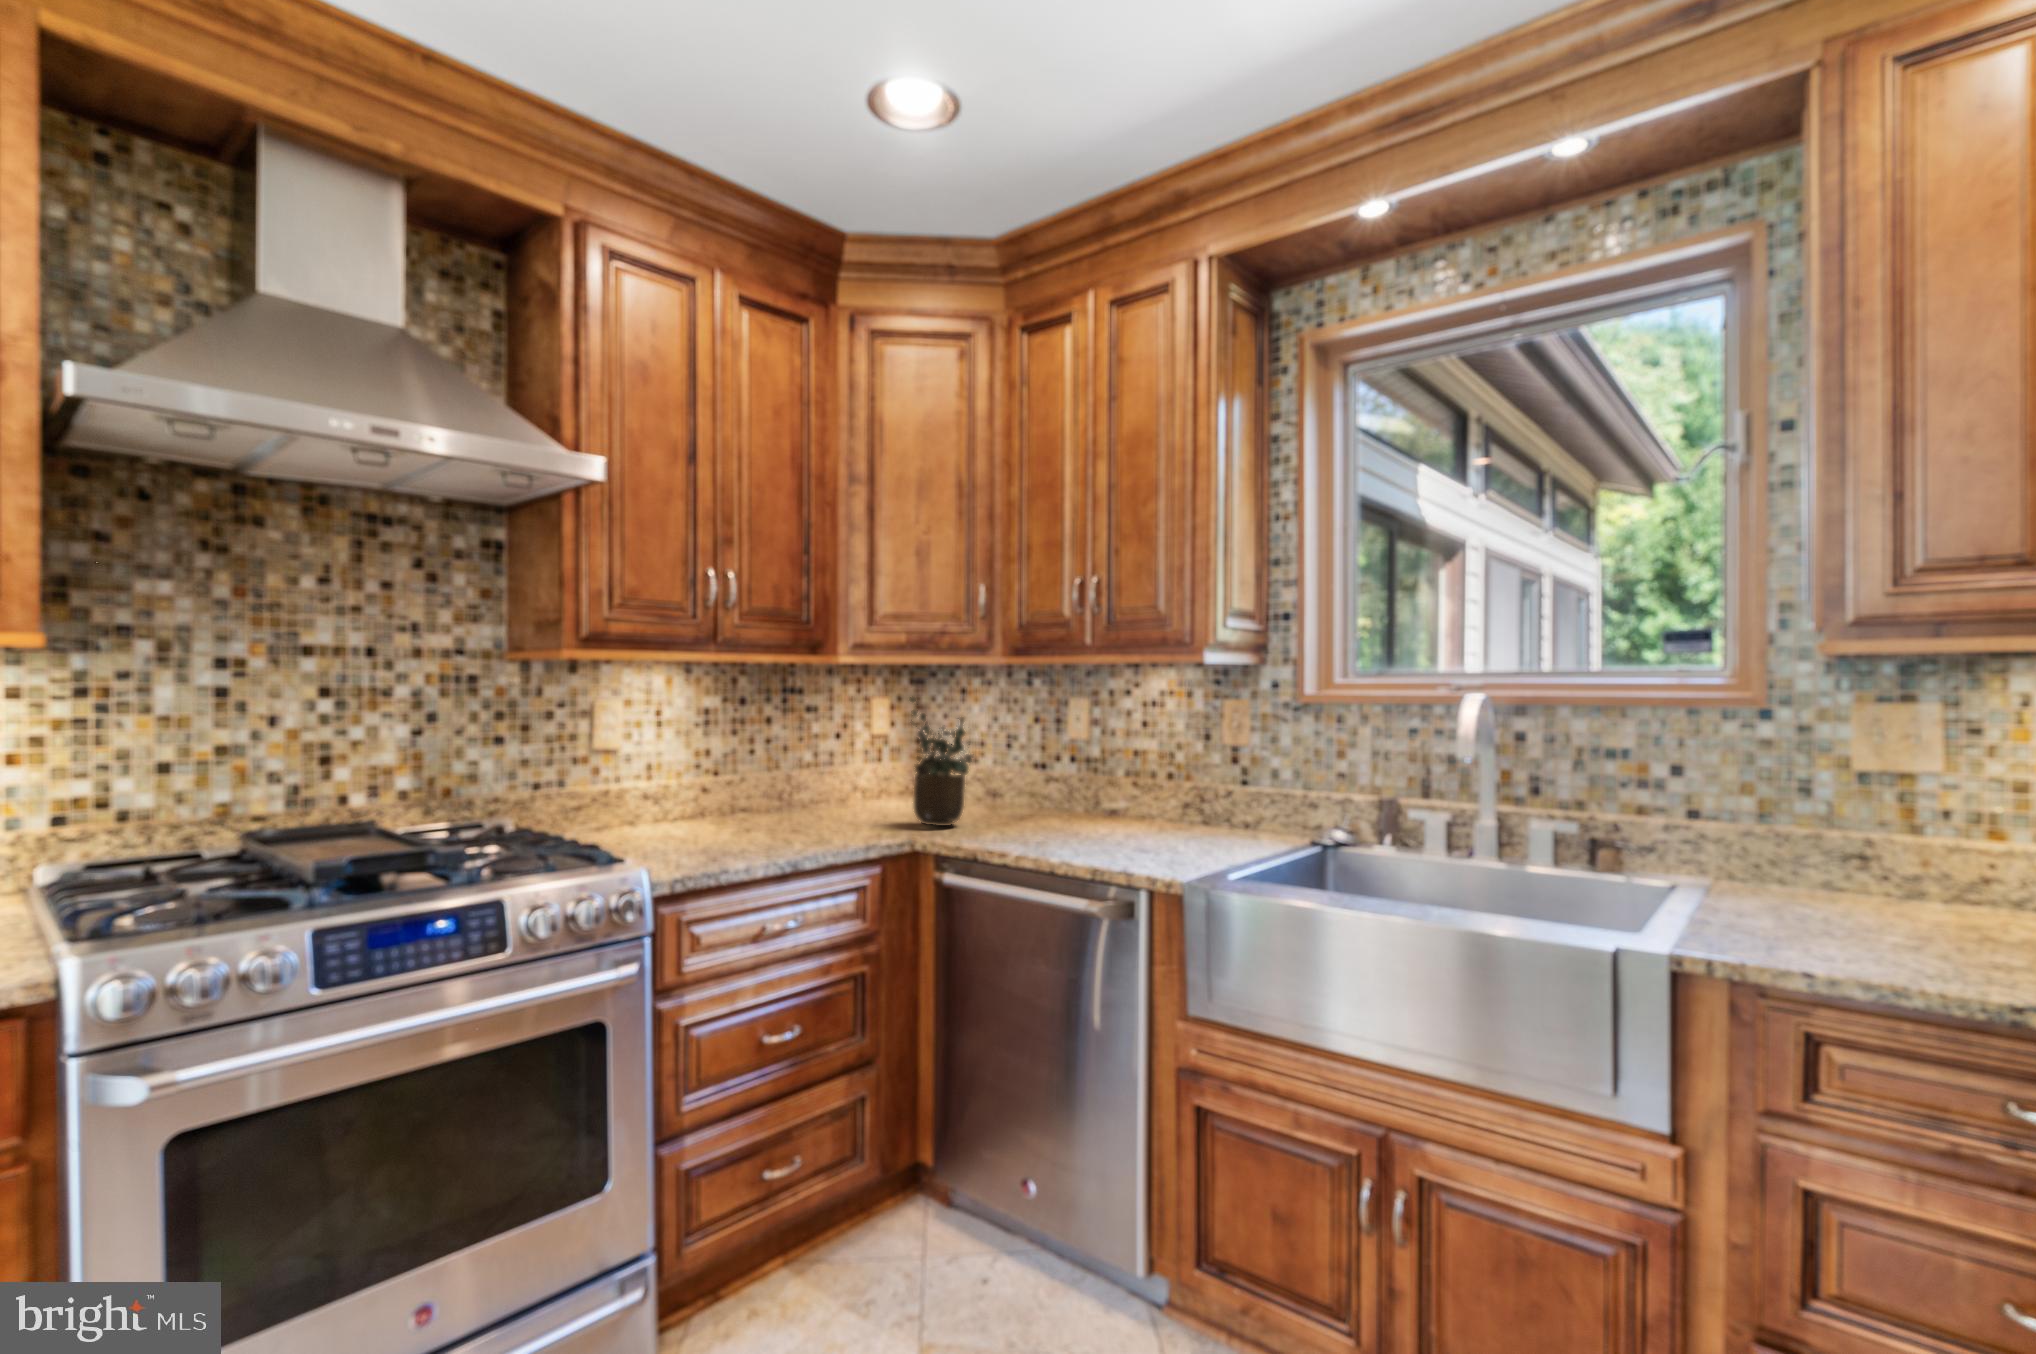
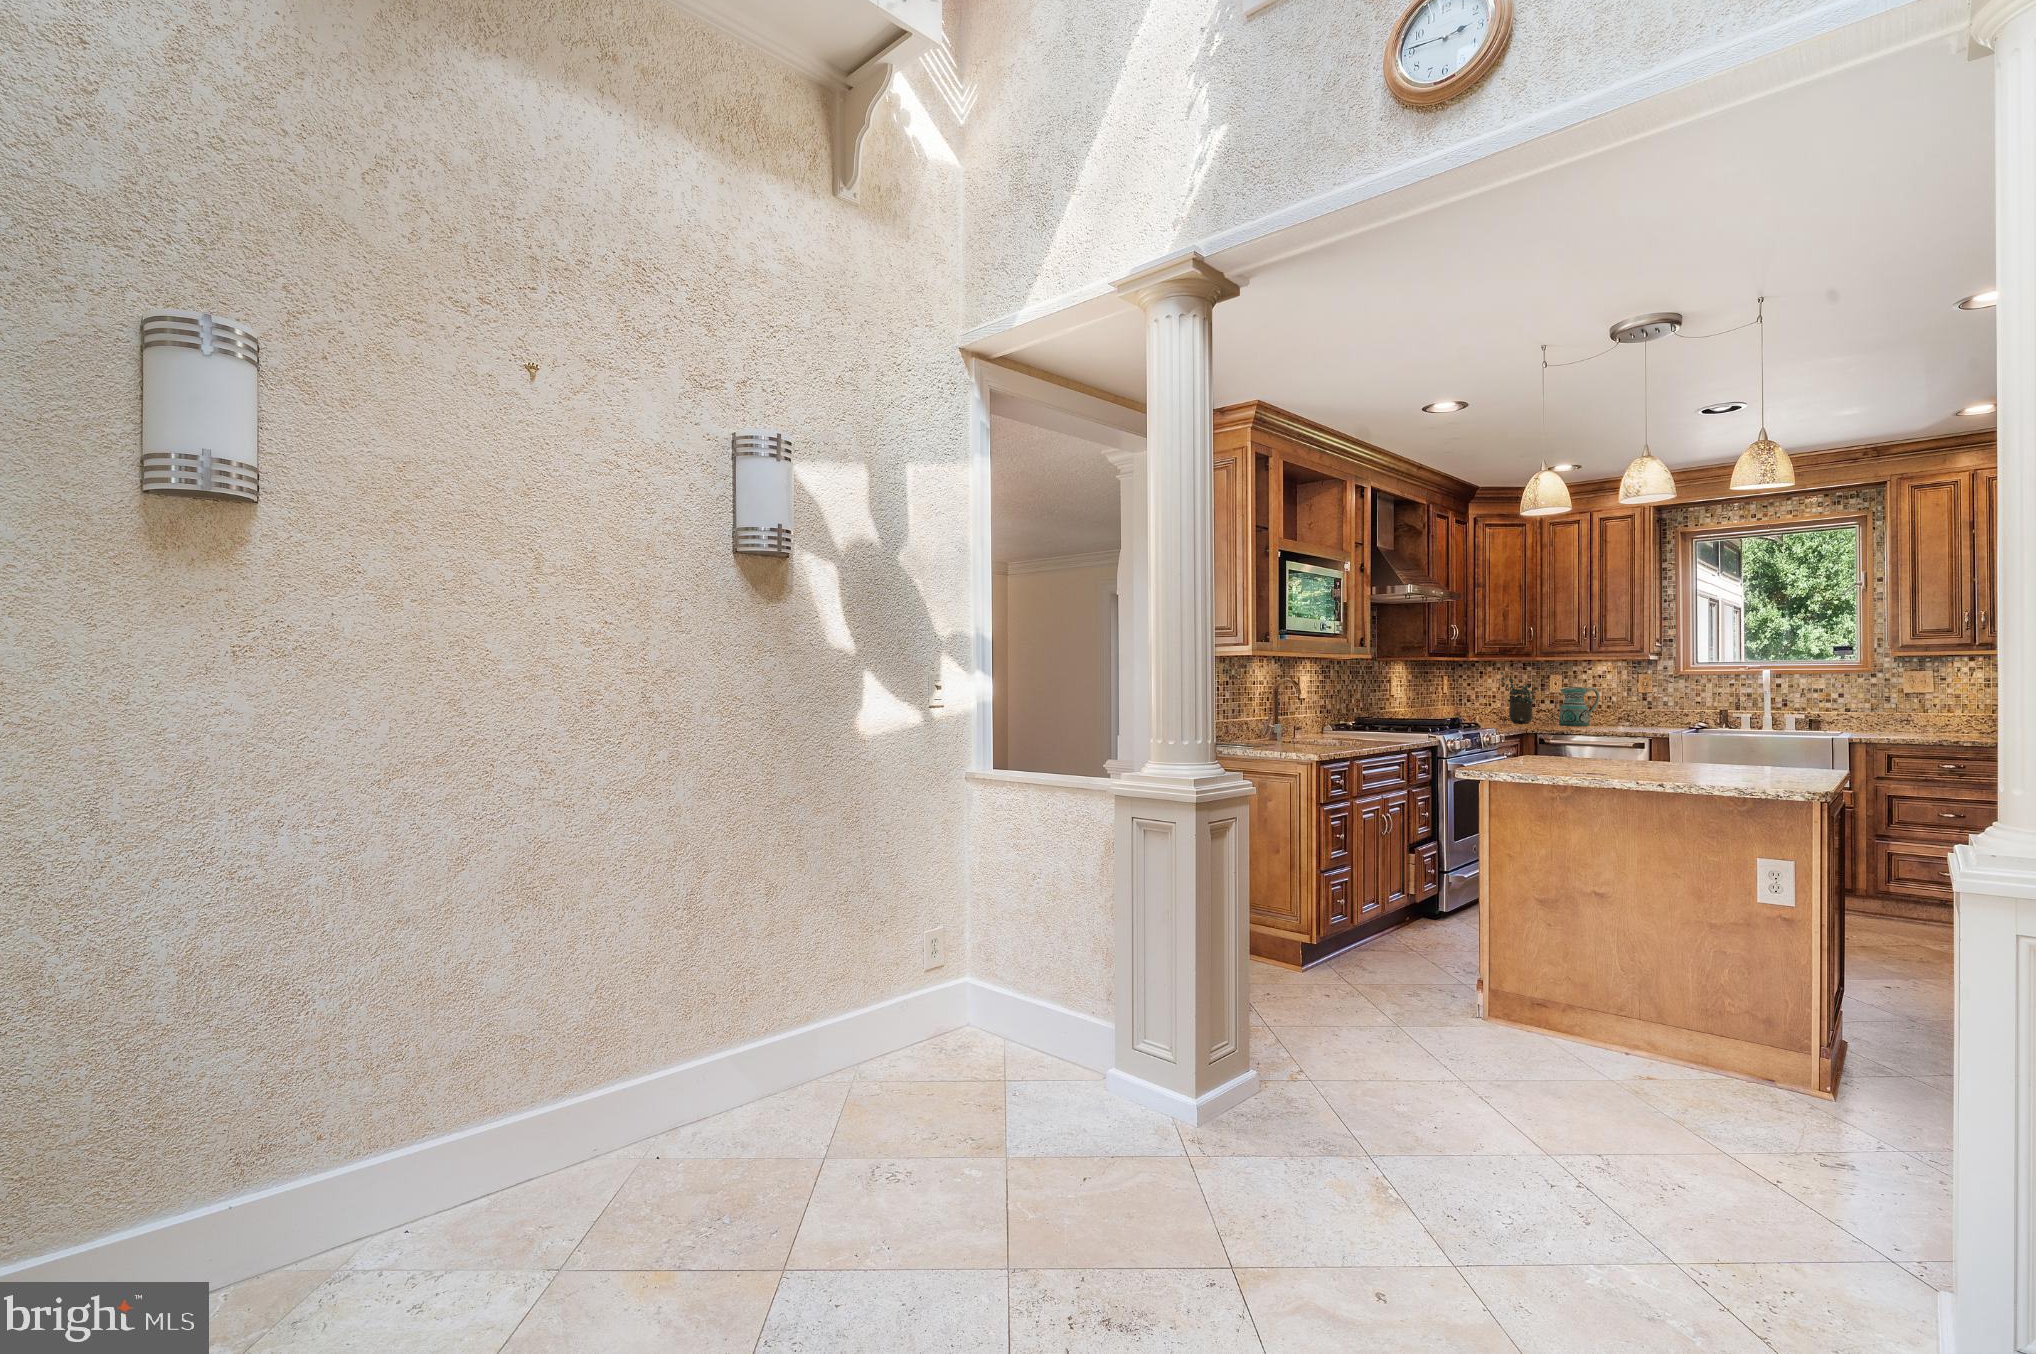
ceramic pitcher: none [1000,738,1093,842] -> present [1559,687,1600,726]

